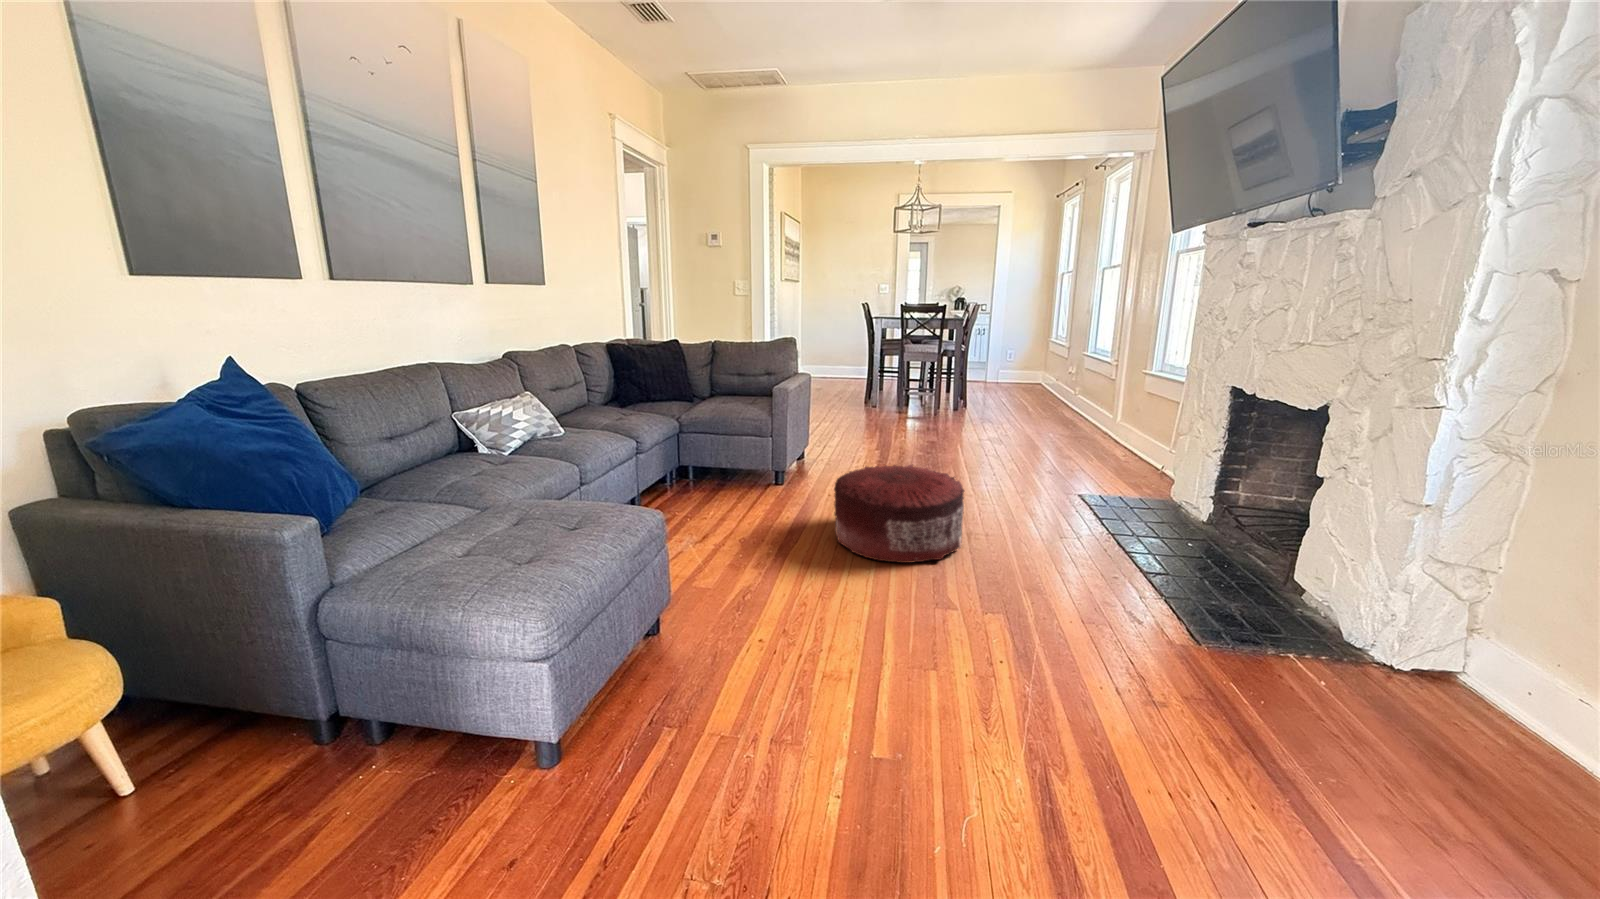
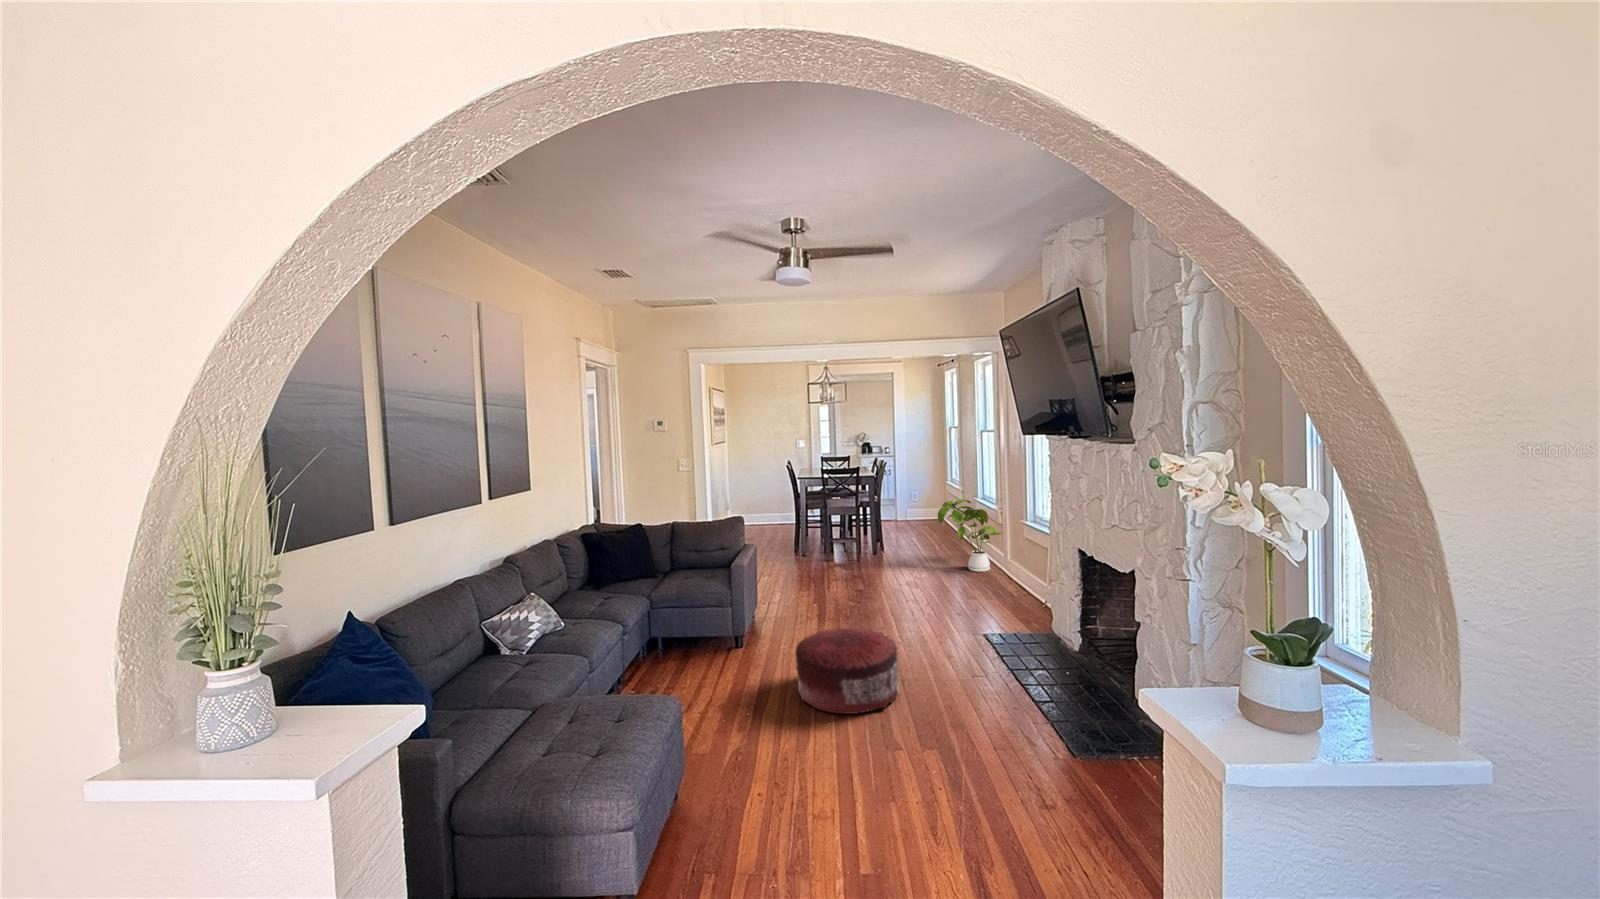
house plant: none [1035,345,1116,434] -> present [938,499,1002,572]

